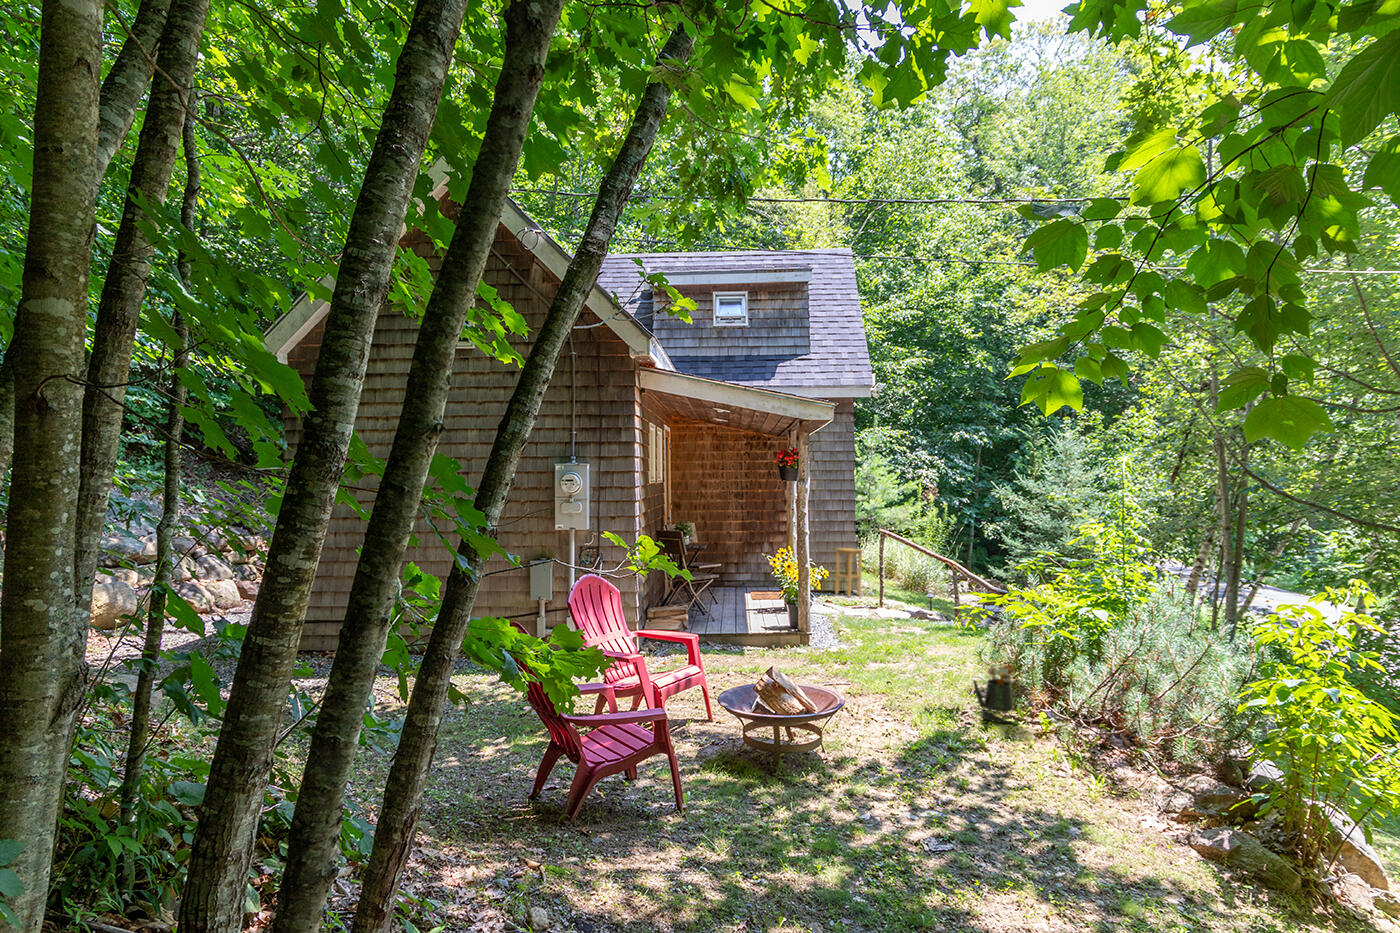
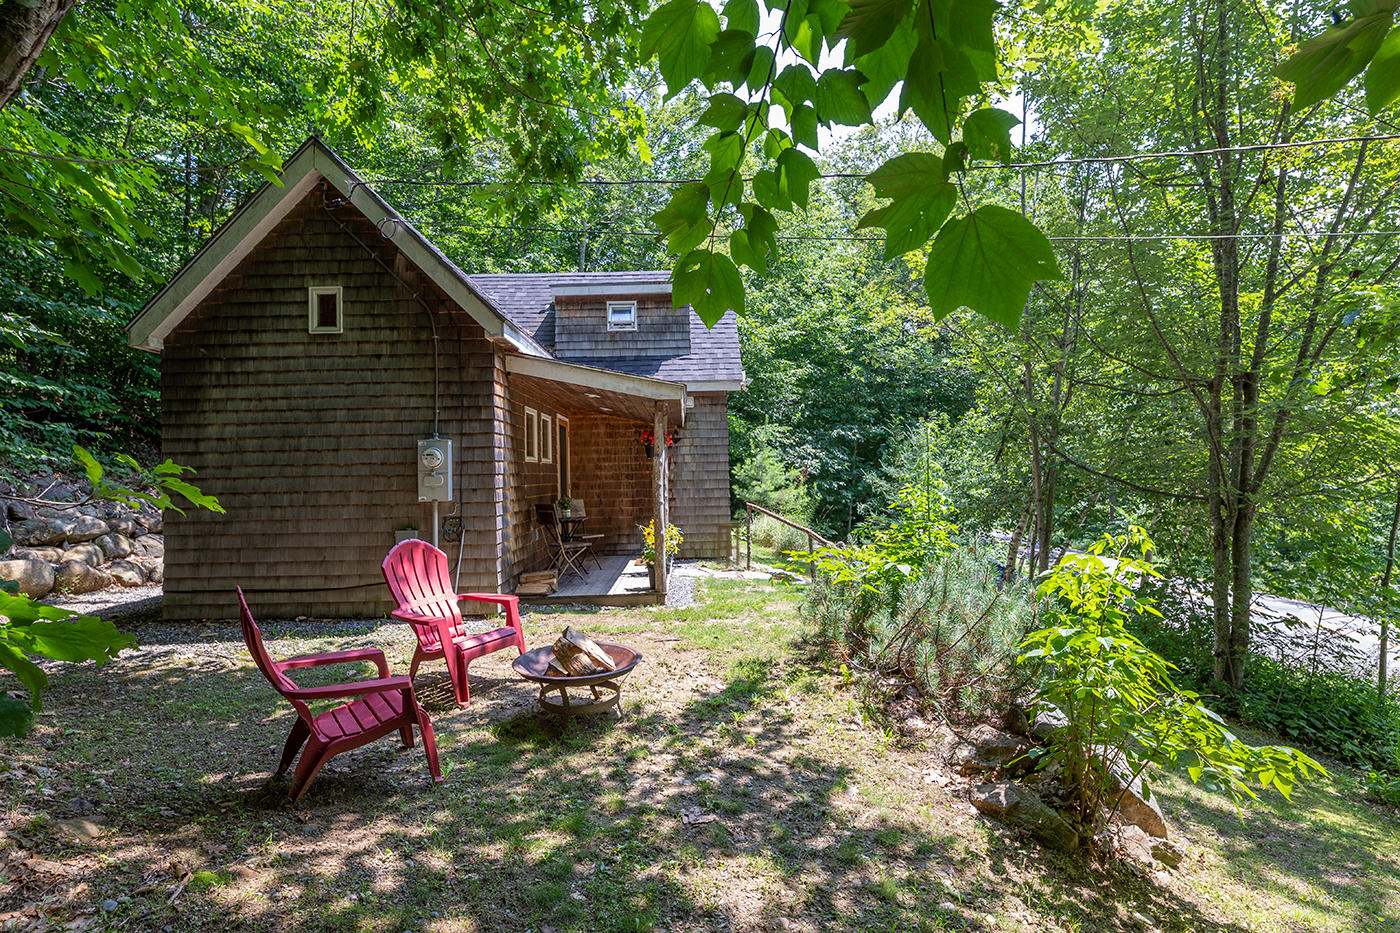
watering can: present [973,665,1021,723] -> none [788,615,835,674]

